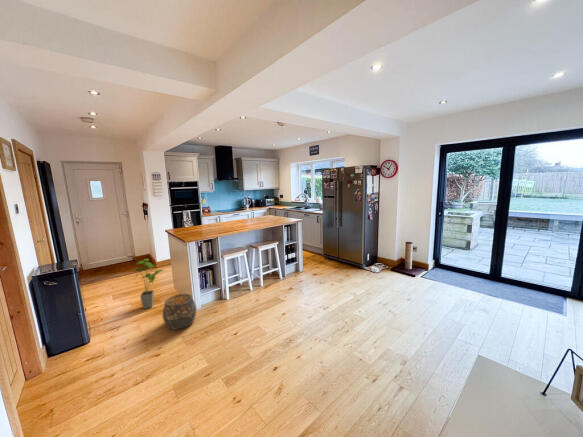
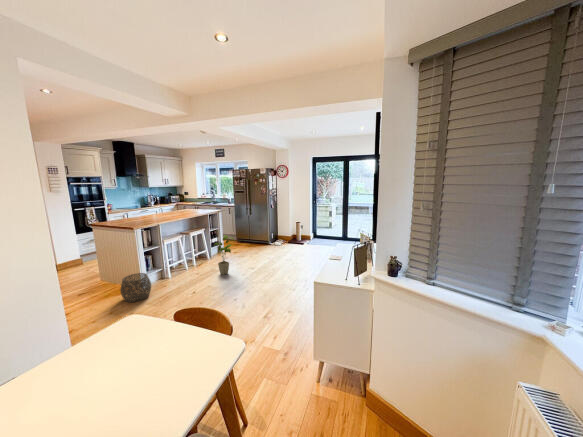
house plant: present [134,259,164,309] -> present [214,235,234,275]

